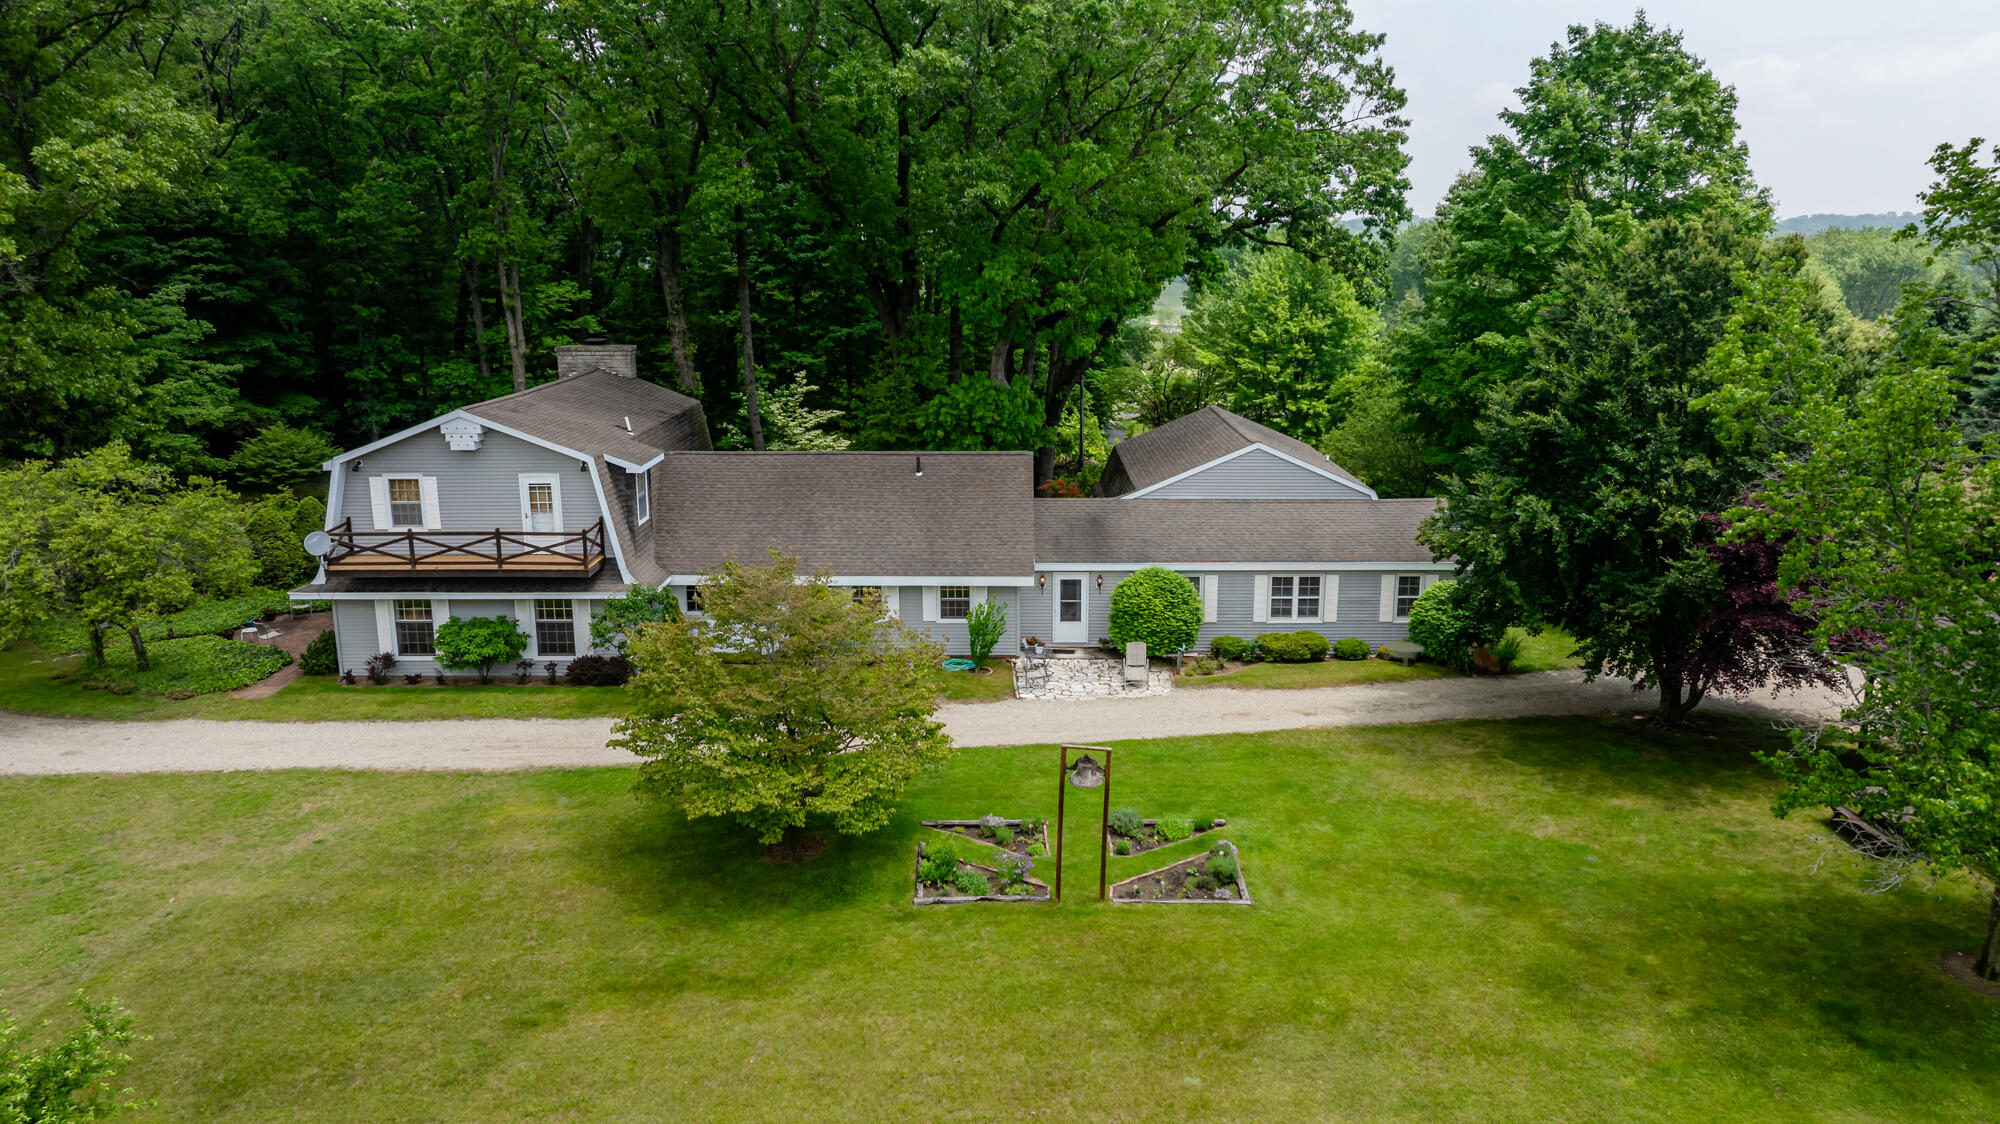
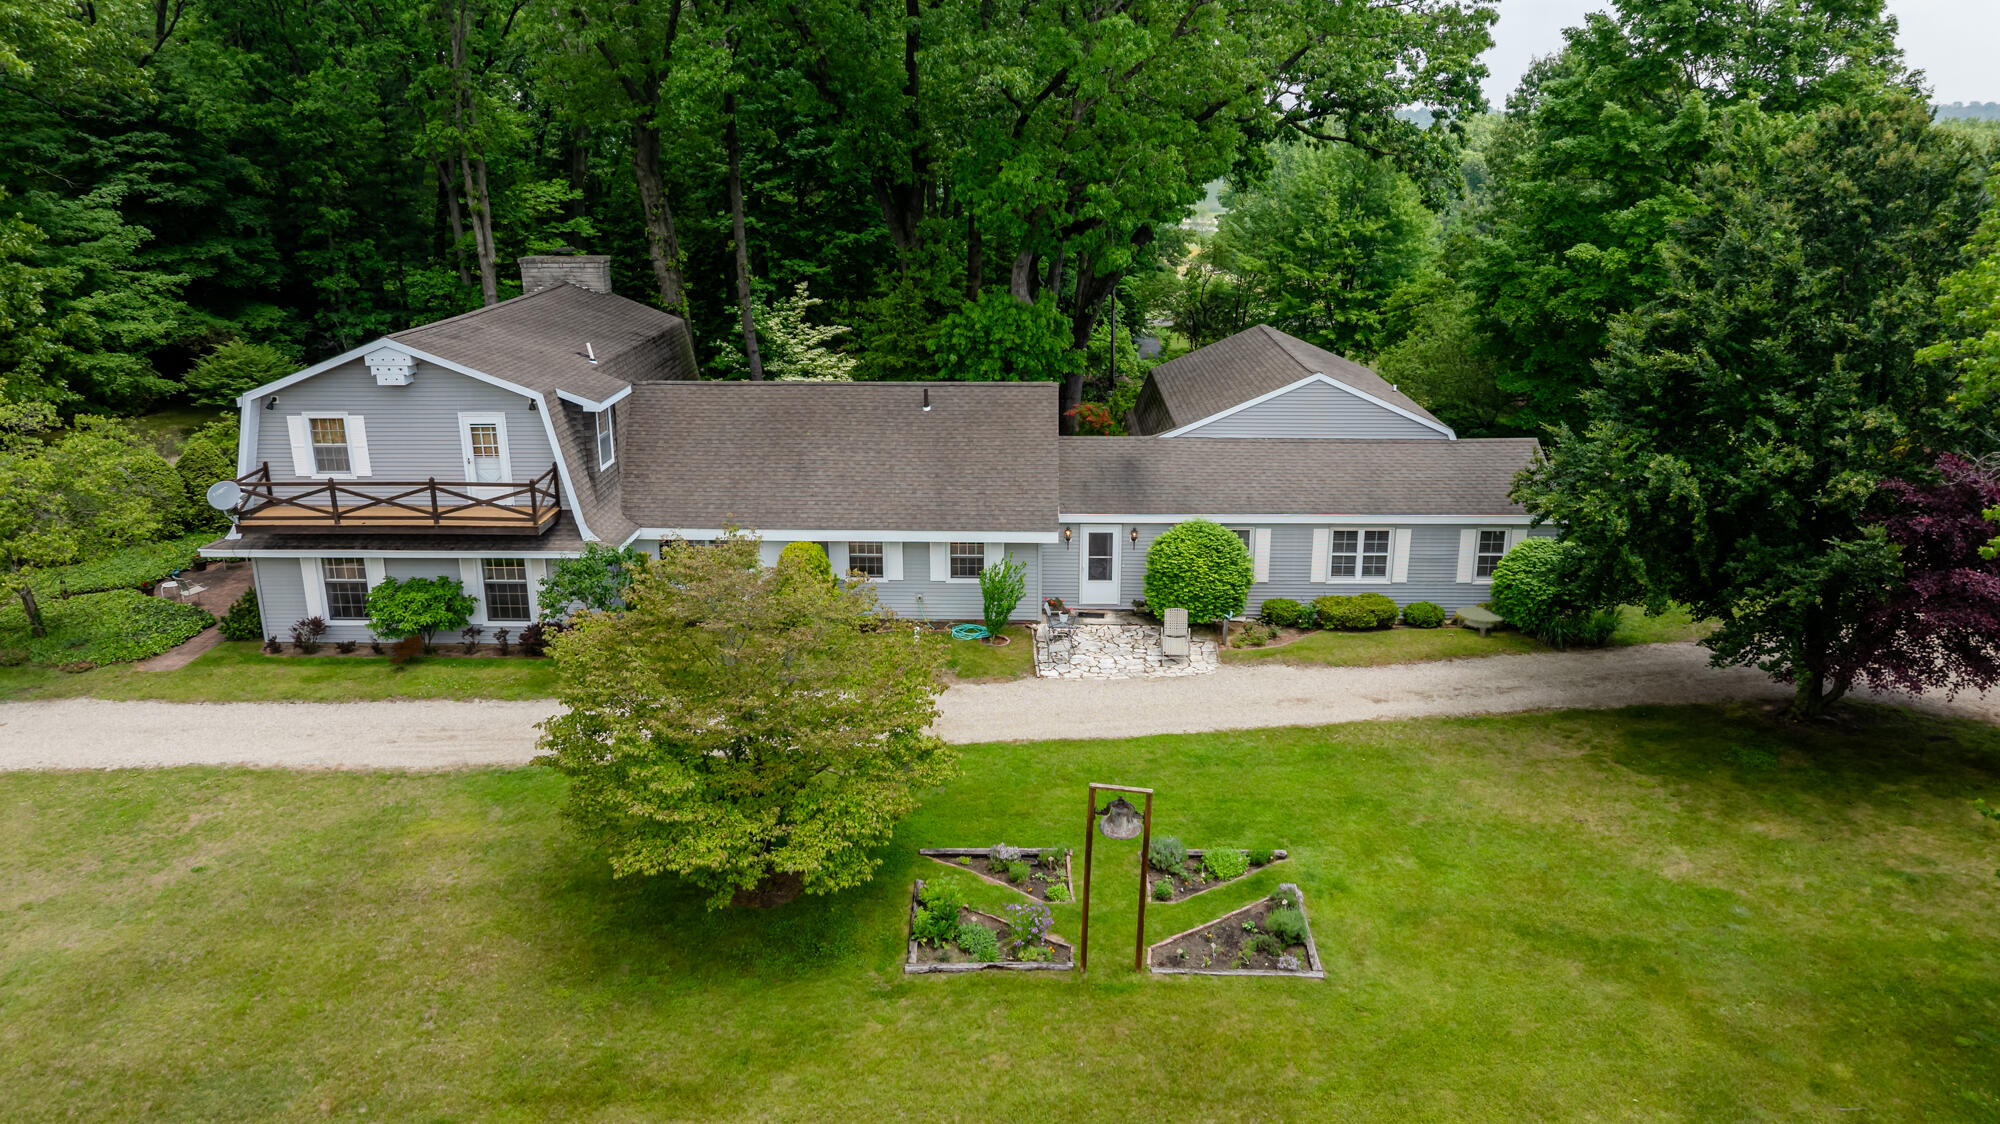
lounge chair: present [1474,649,1500,677] -> present [390,635,424,669]

